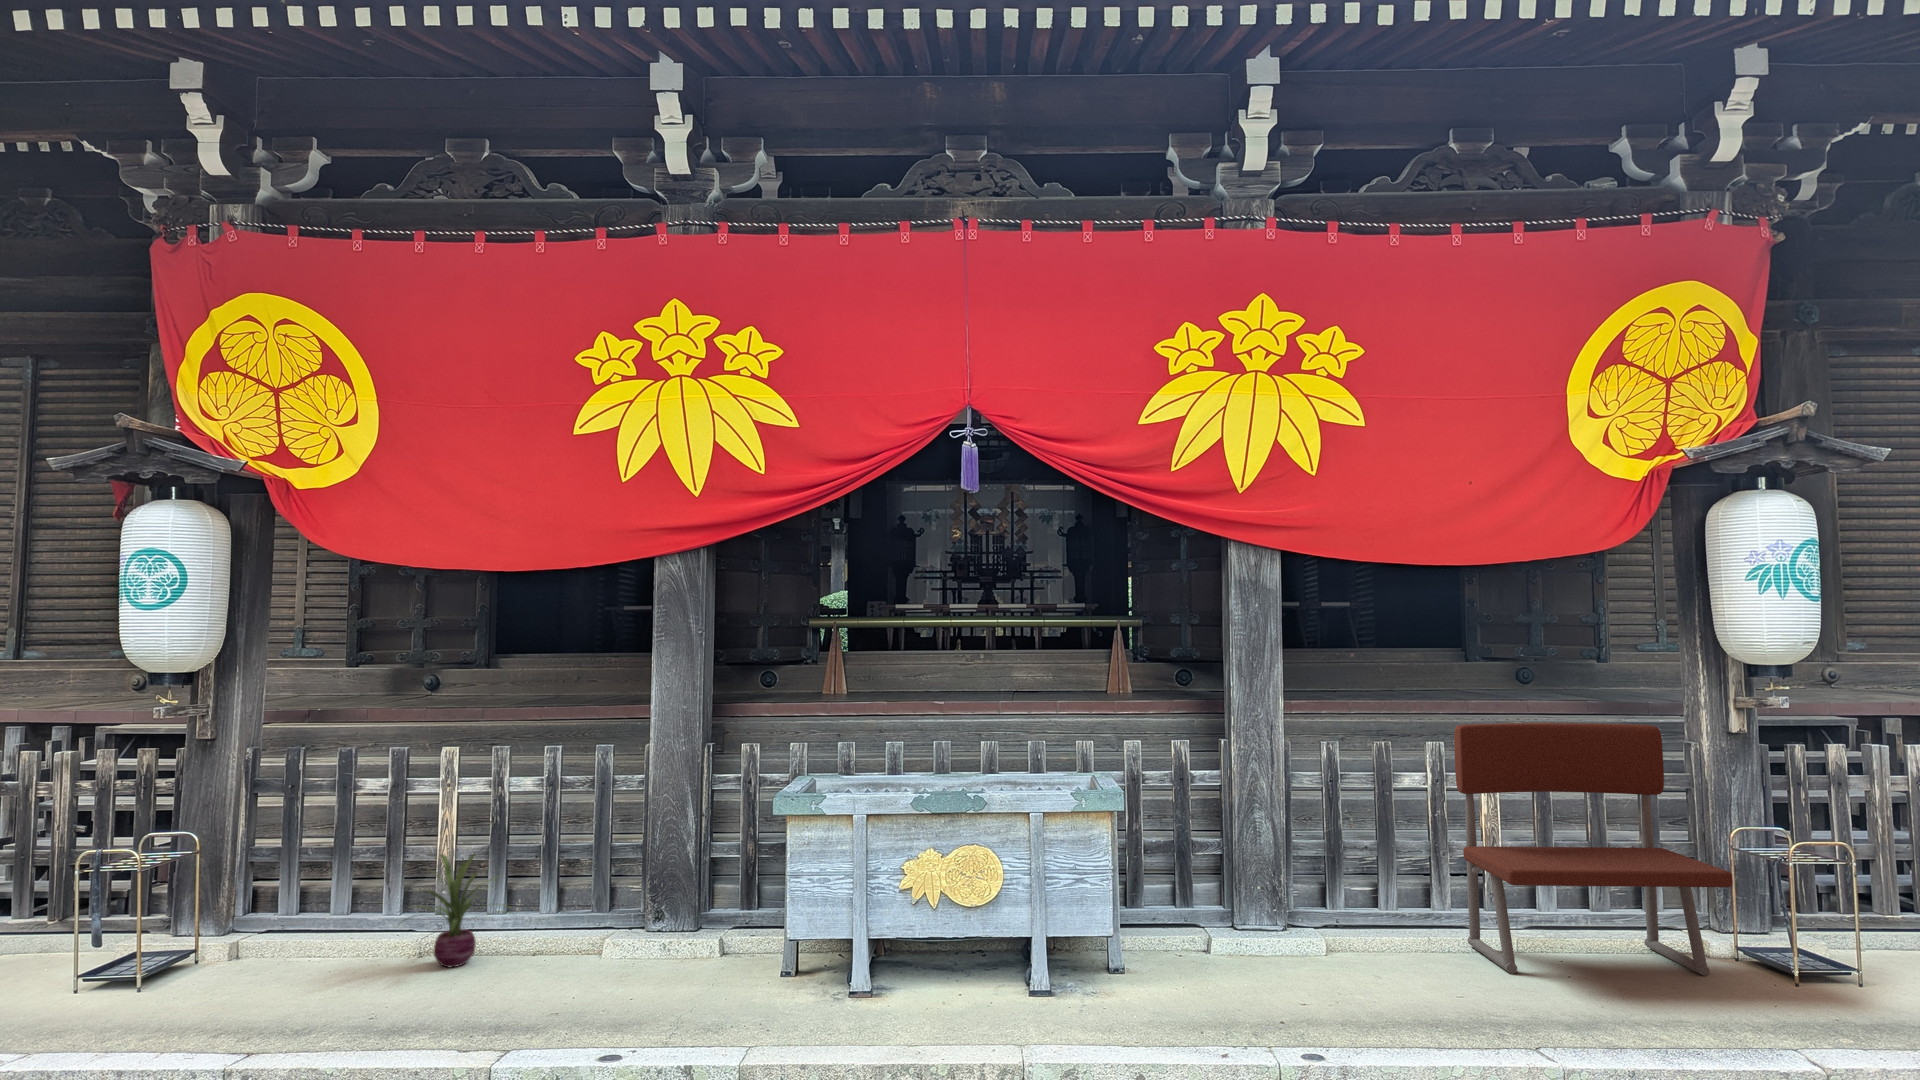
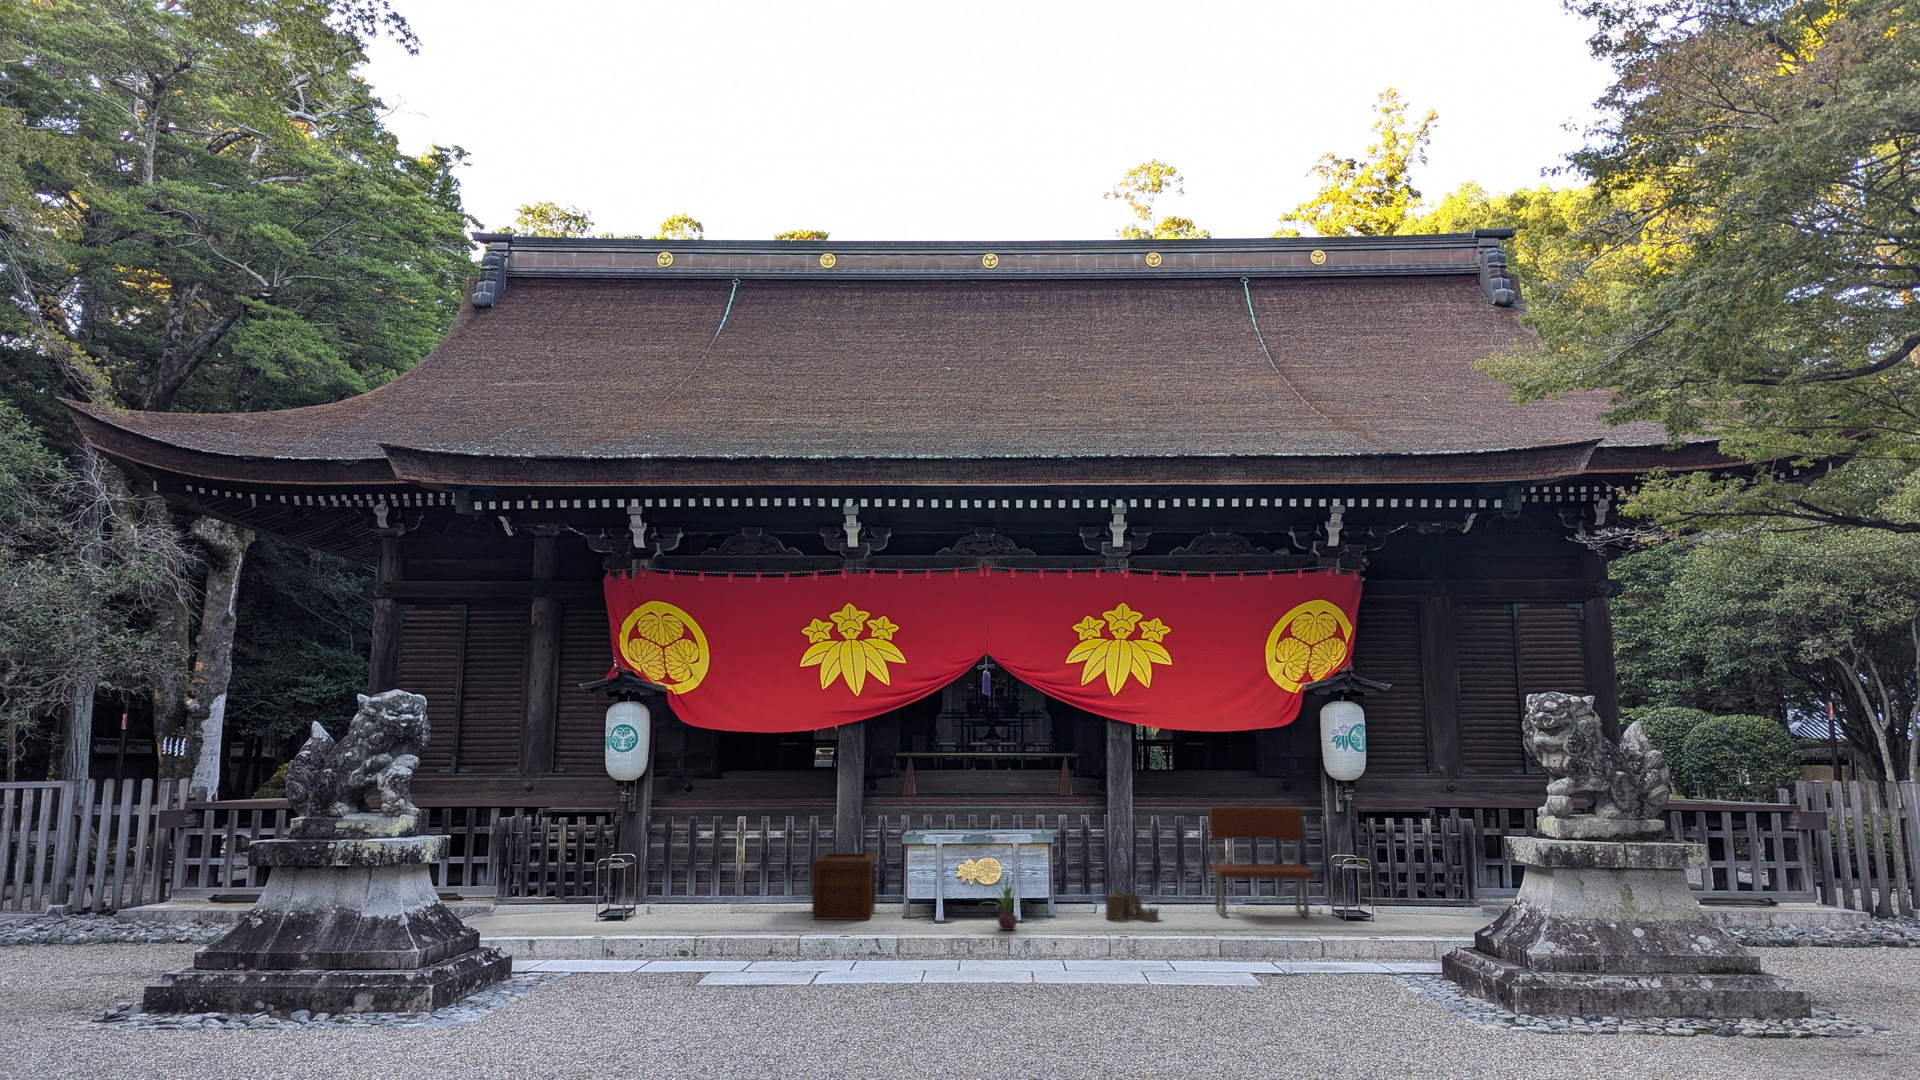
wooden crate: none [567,827,733,988] -> present [812,853,876,920]
decorative plant: present [402,853,511,967] -> present [991,876,1019,930]
woven basket: none [1238,904,1368,990] -> present [1105,890,1159,922]

